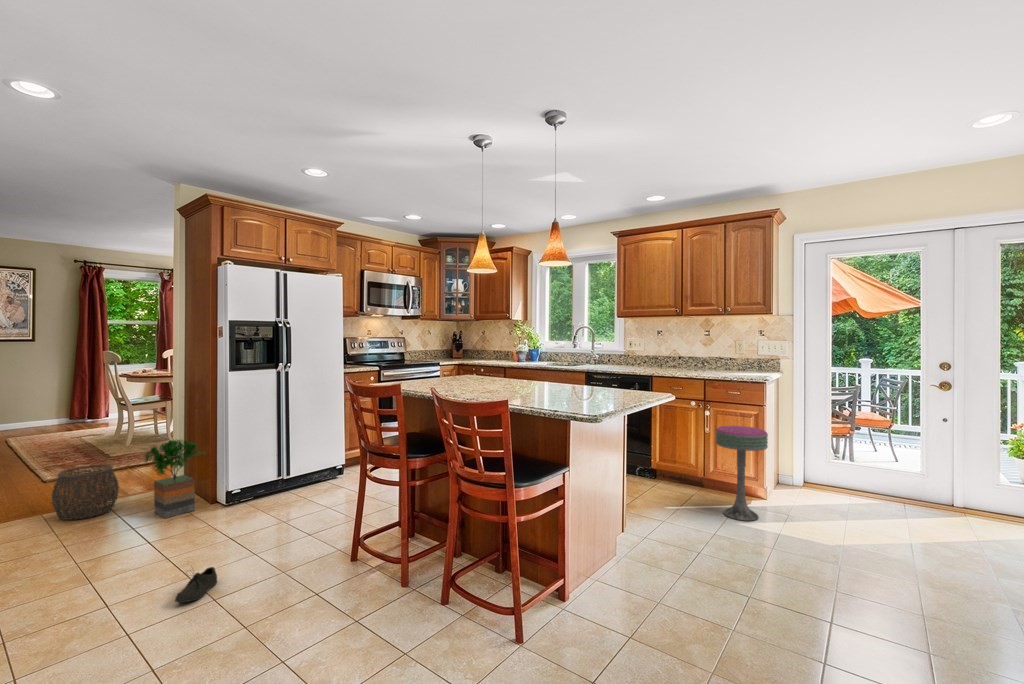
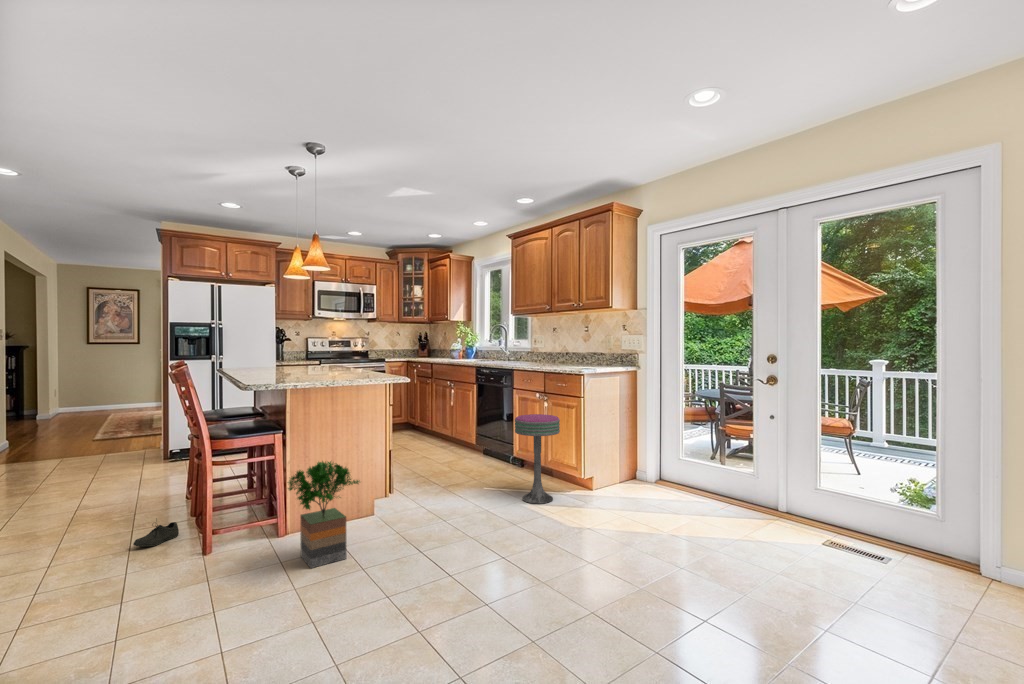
potted tree: present [145,440,206,518] -> present [288,461,360,568]
woven basket: present [51,465,119,520] -> none [60,427,108,463]
shoe: present [175,567,217,602] -> present [133,522,179,546]

